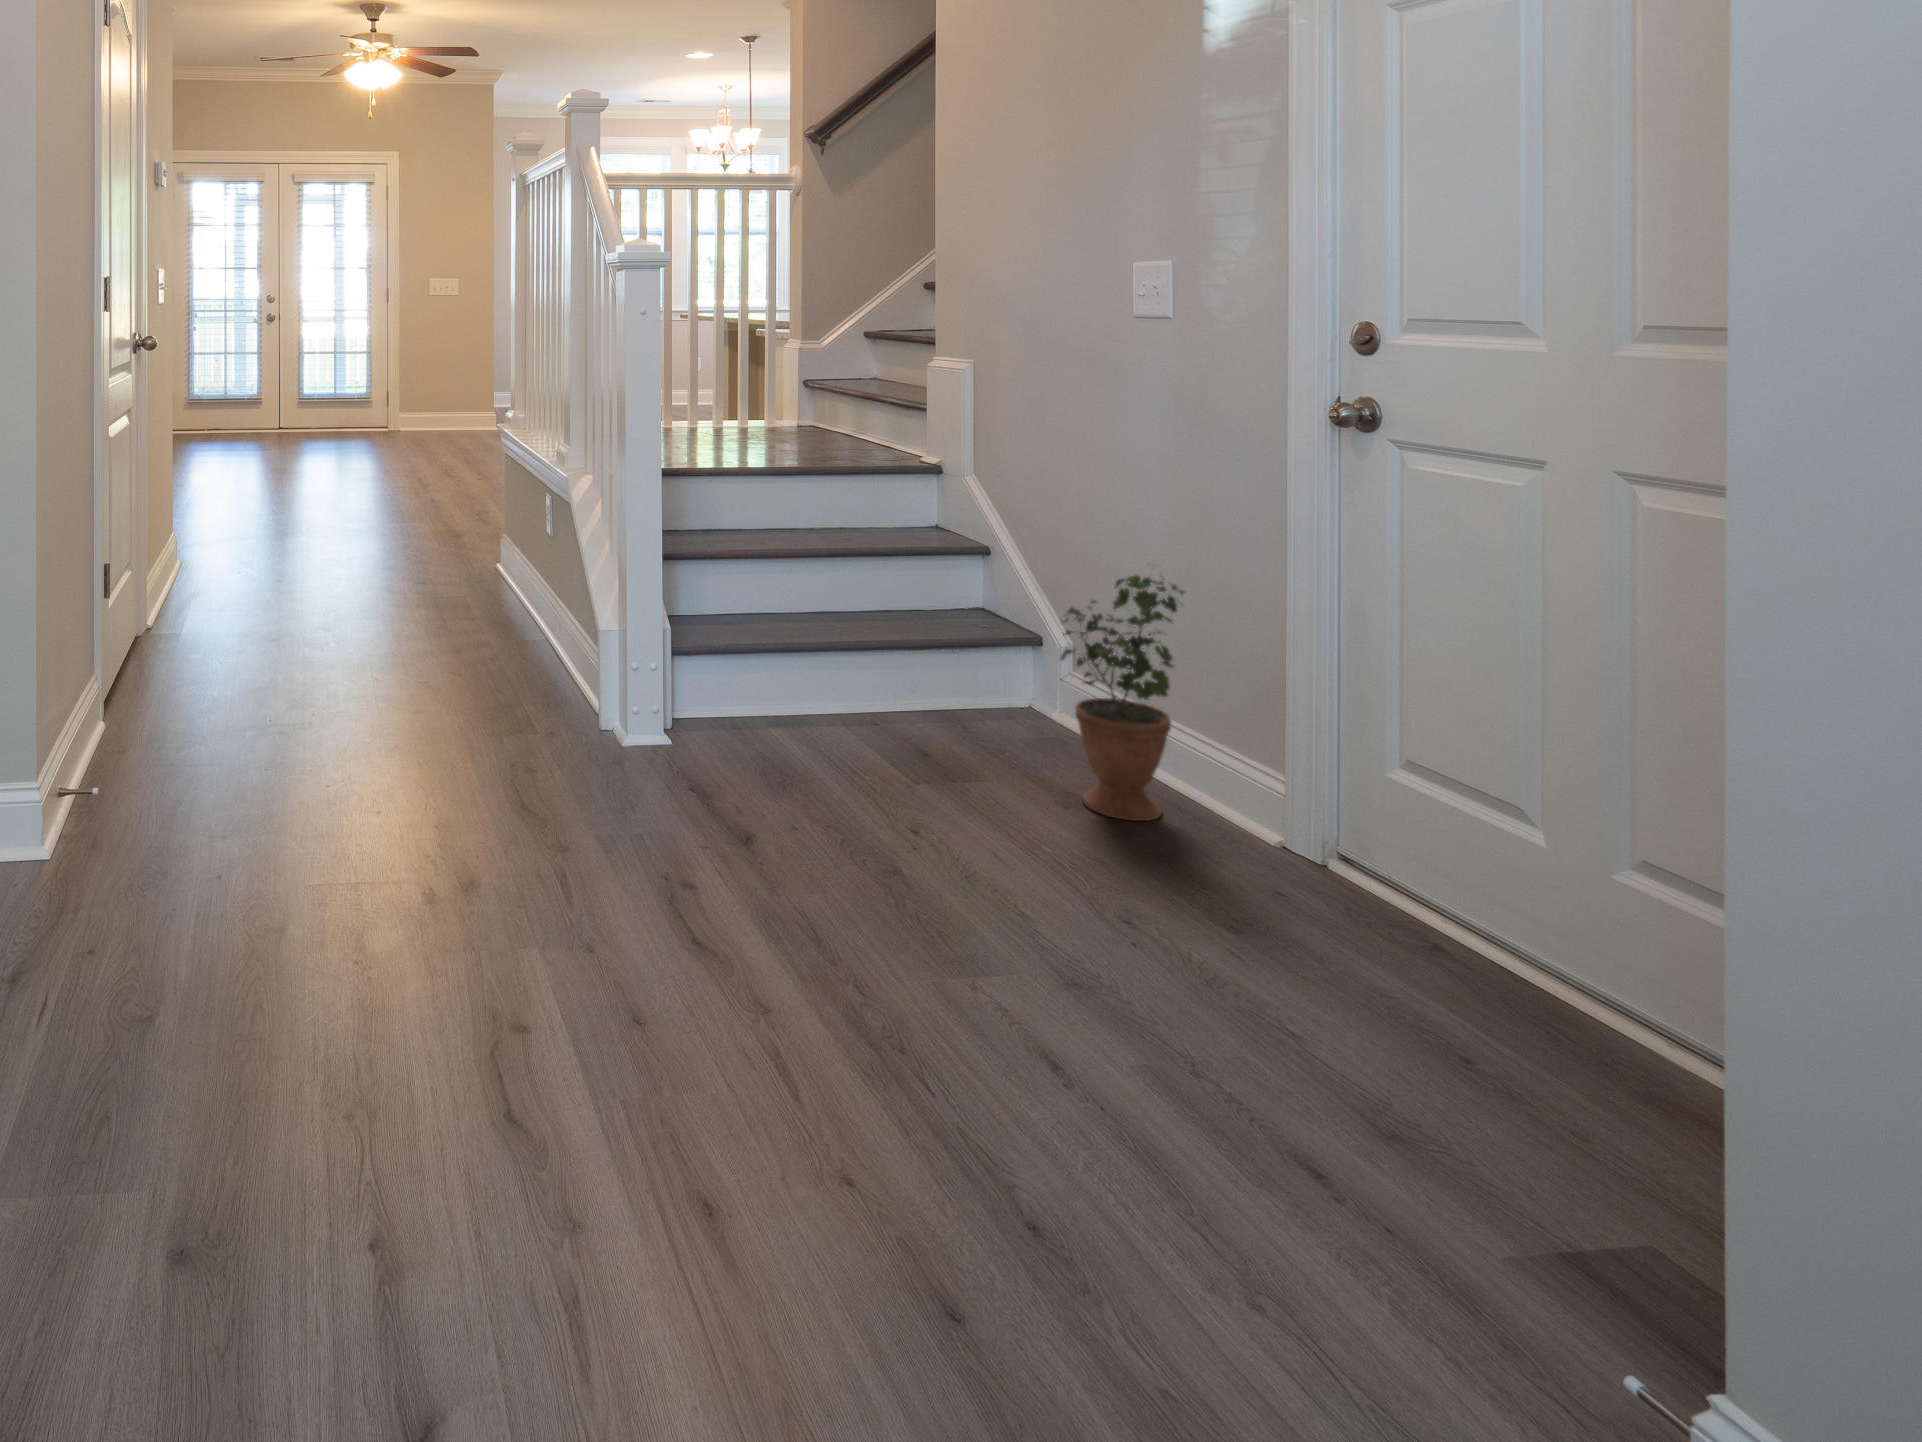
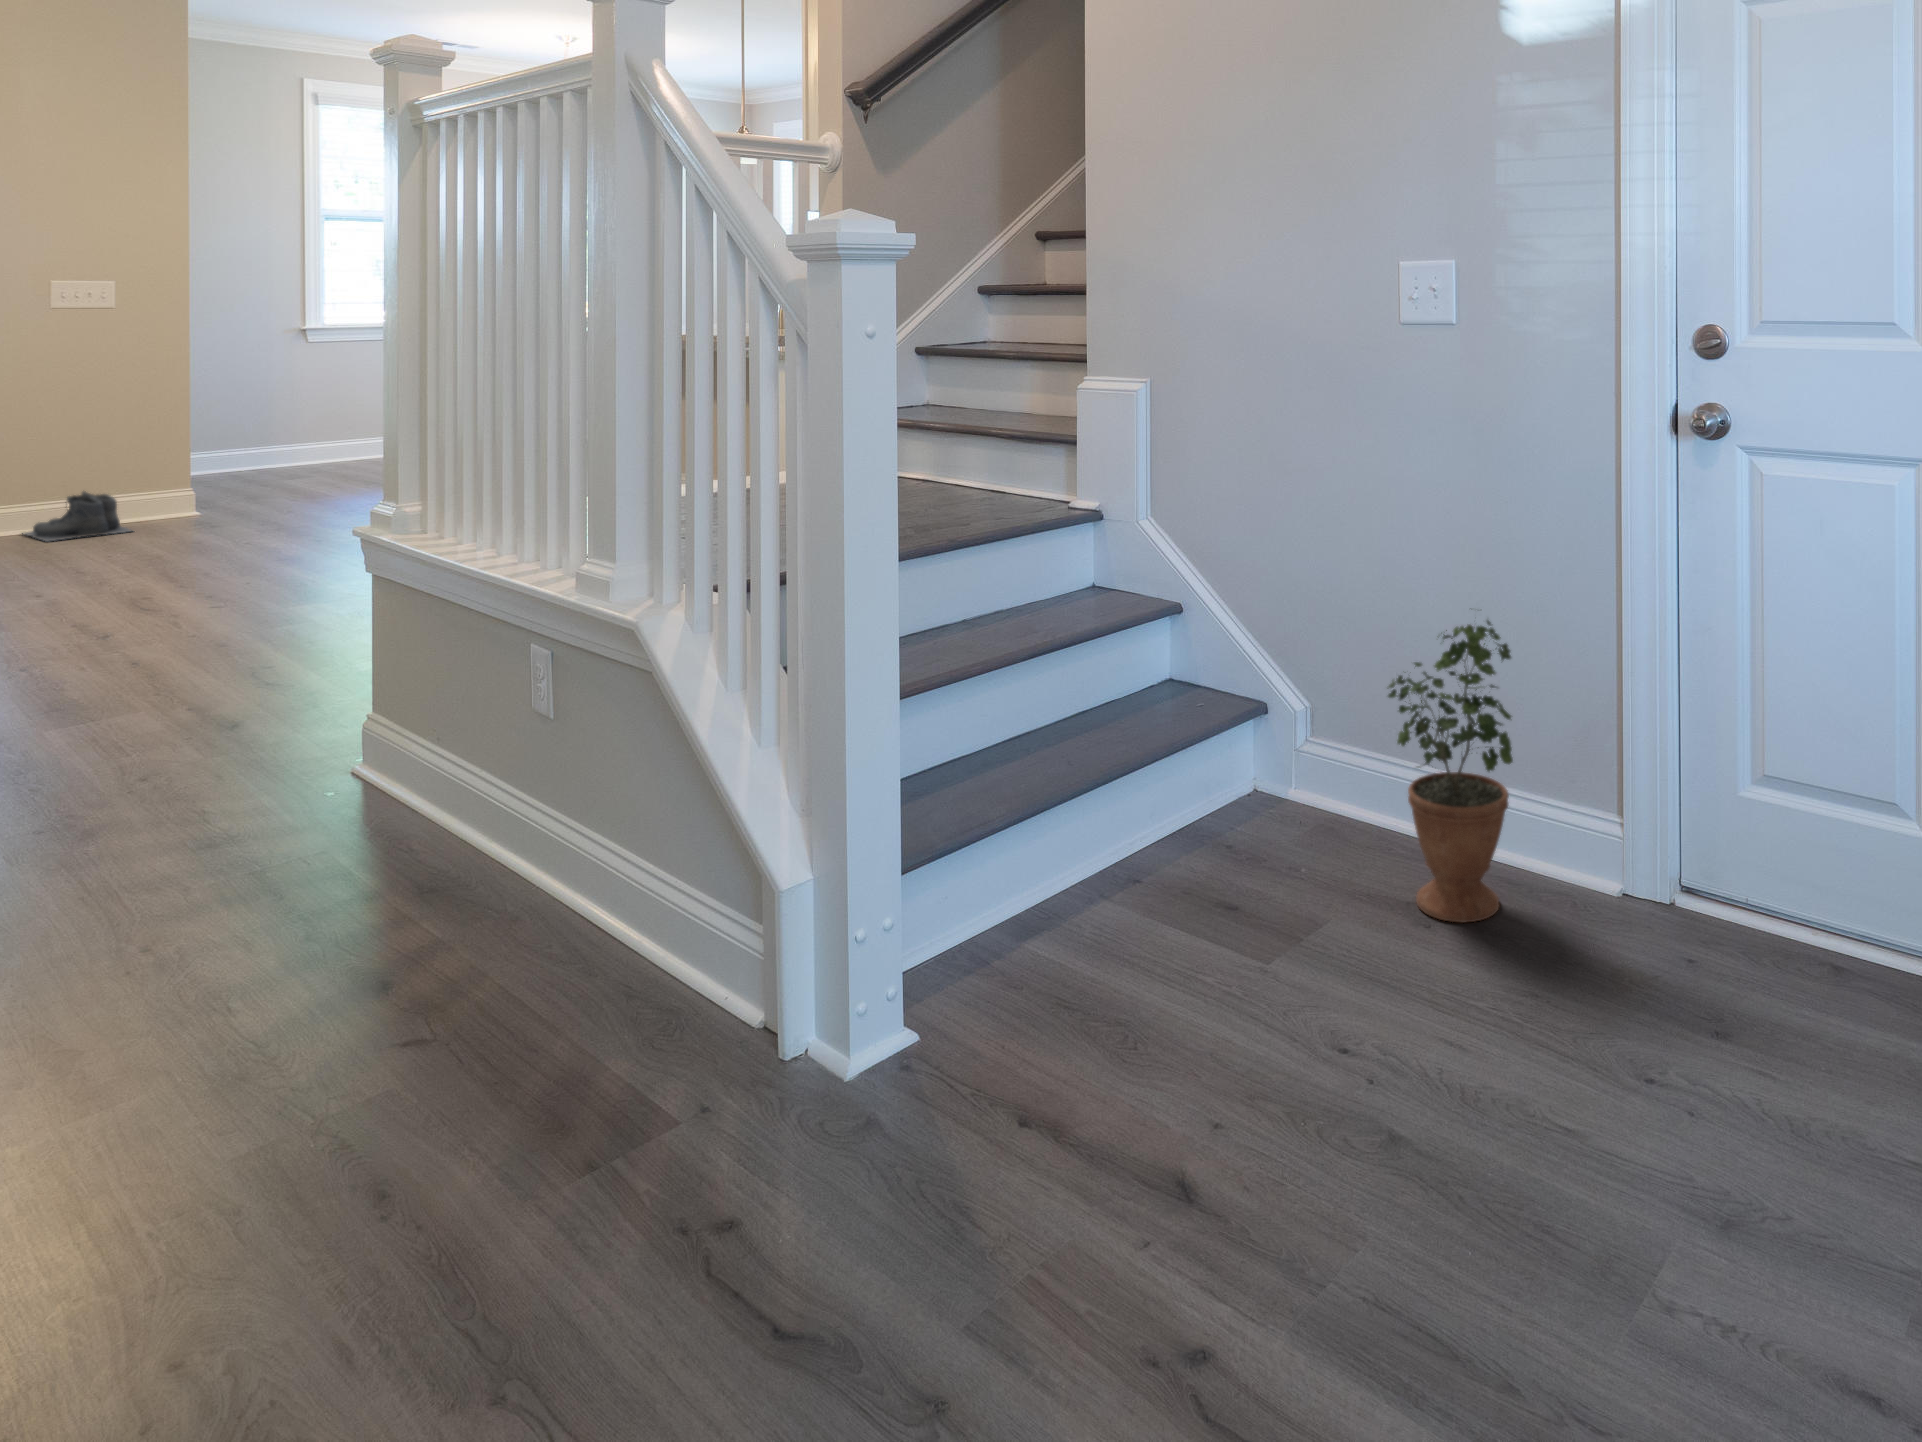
boots: none [415,409,466,438] -> present [24,491,131,542]

